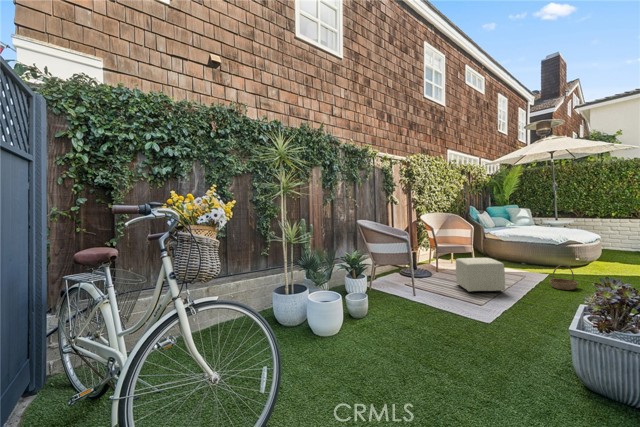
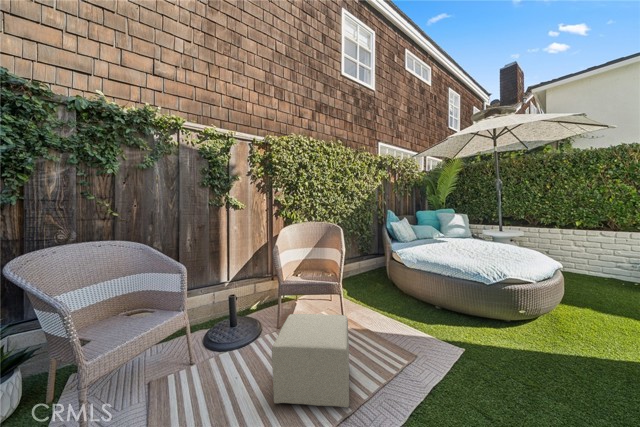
basket: present [549,264,578,290] -> none [456,343,512,405]

